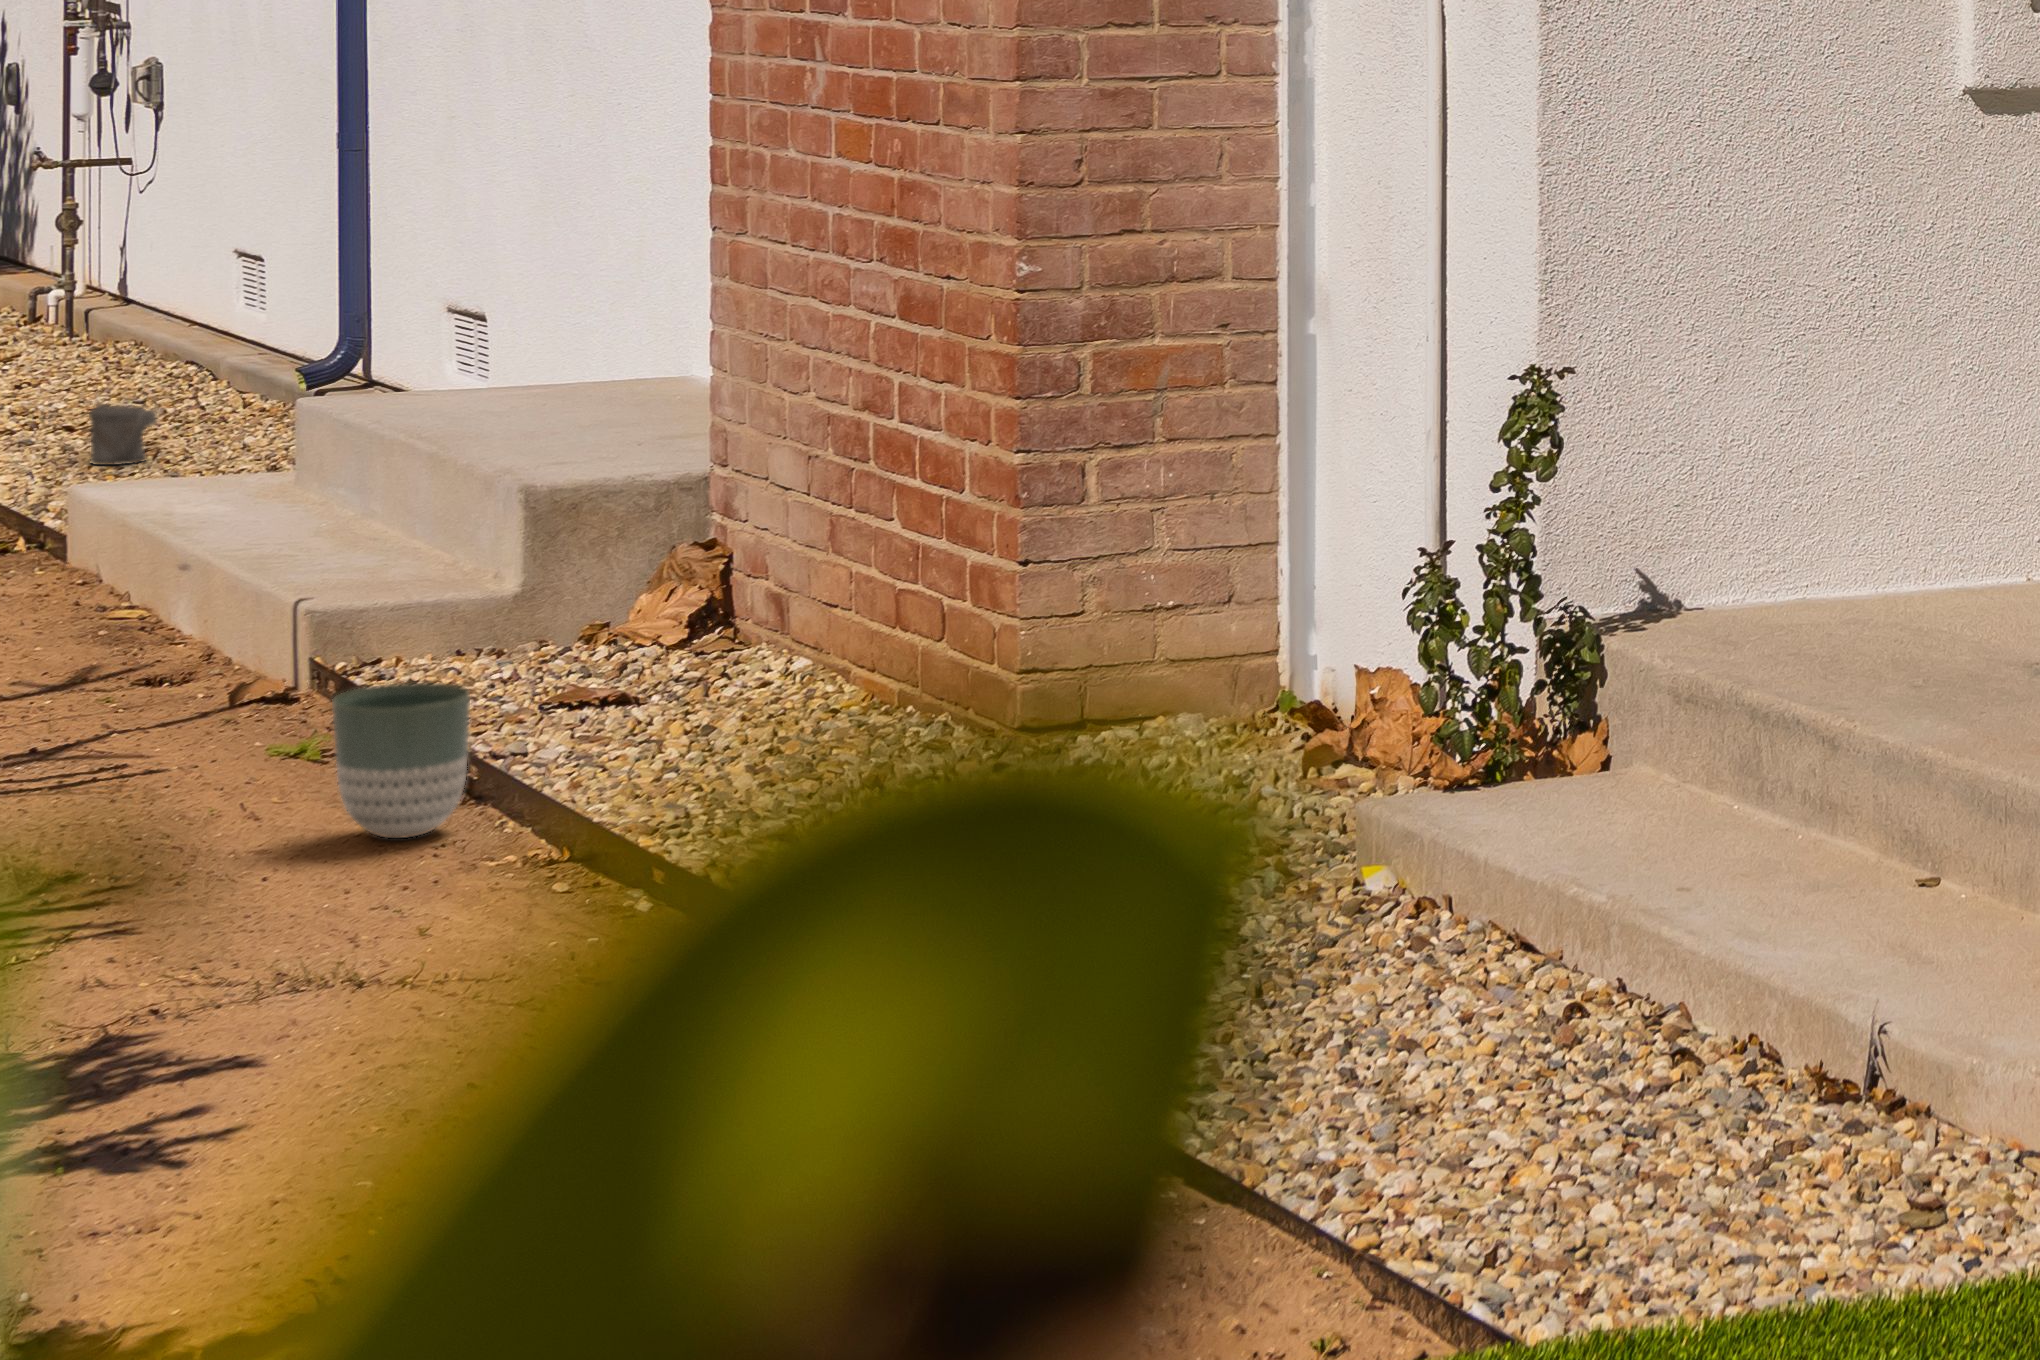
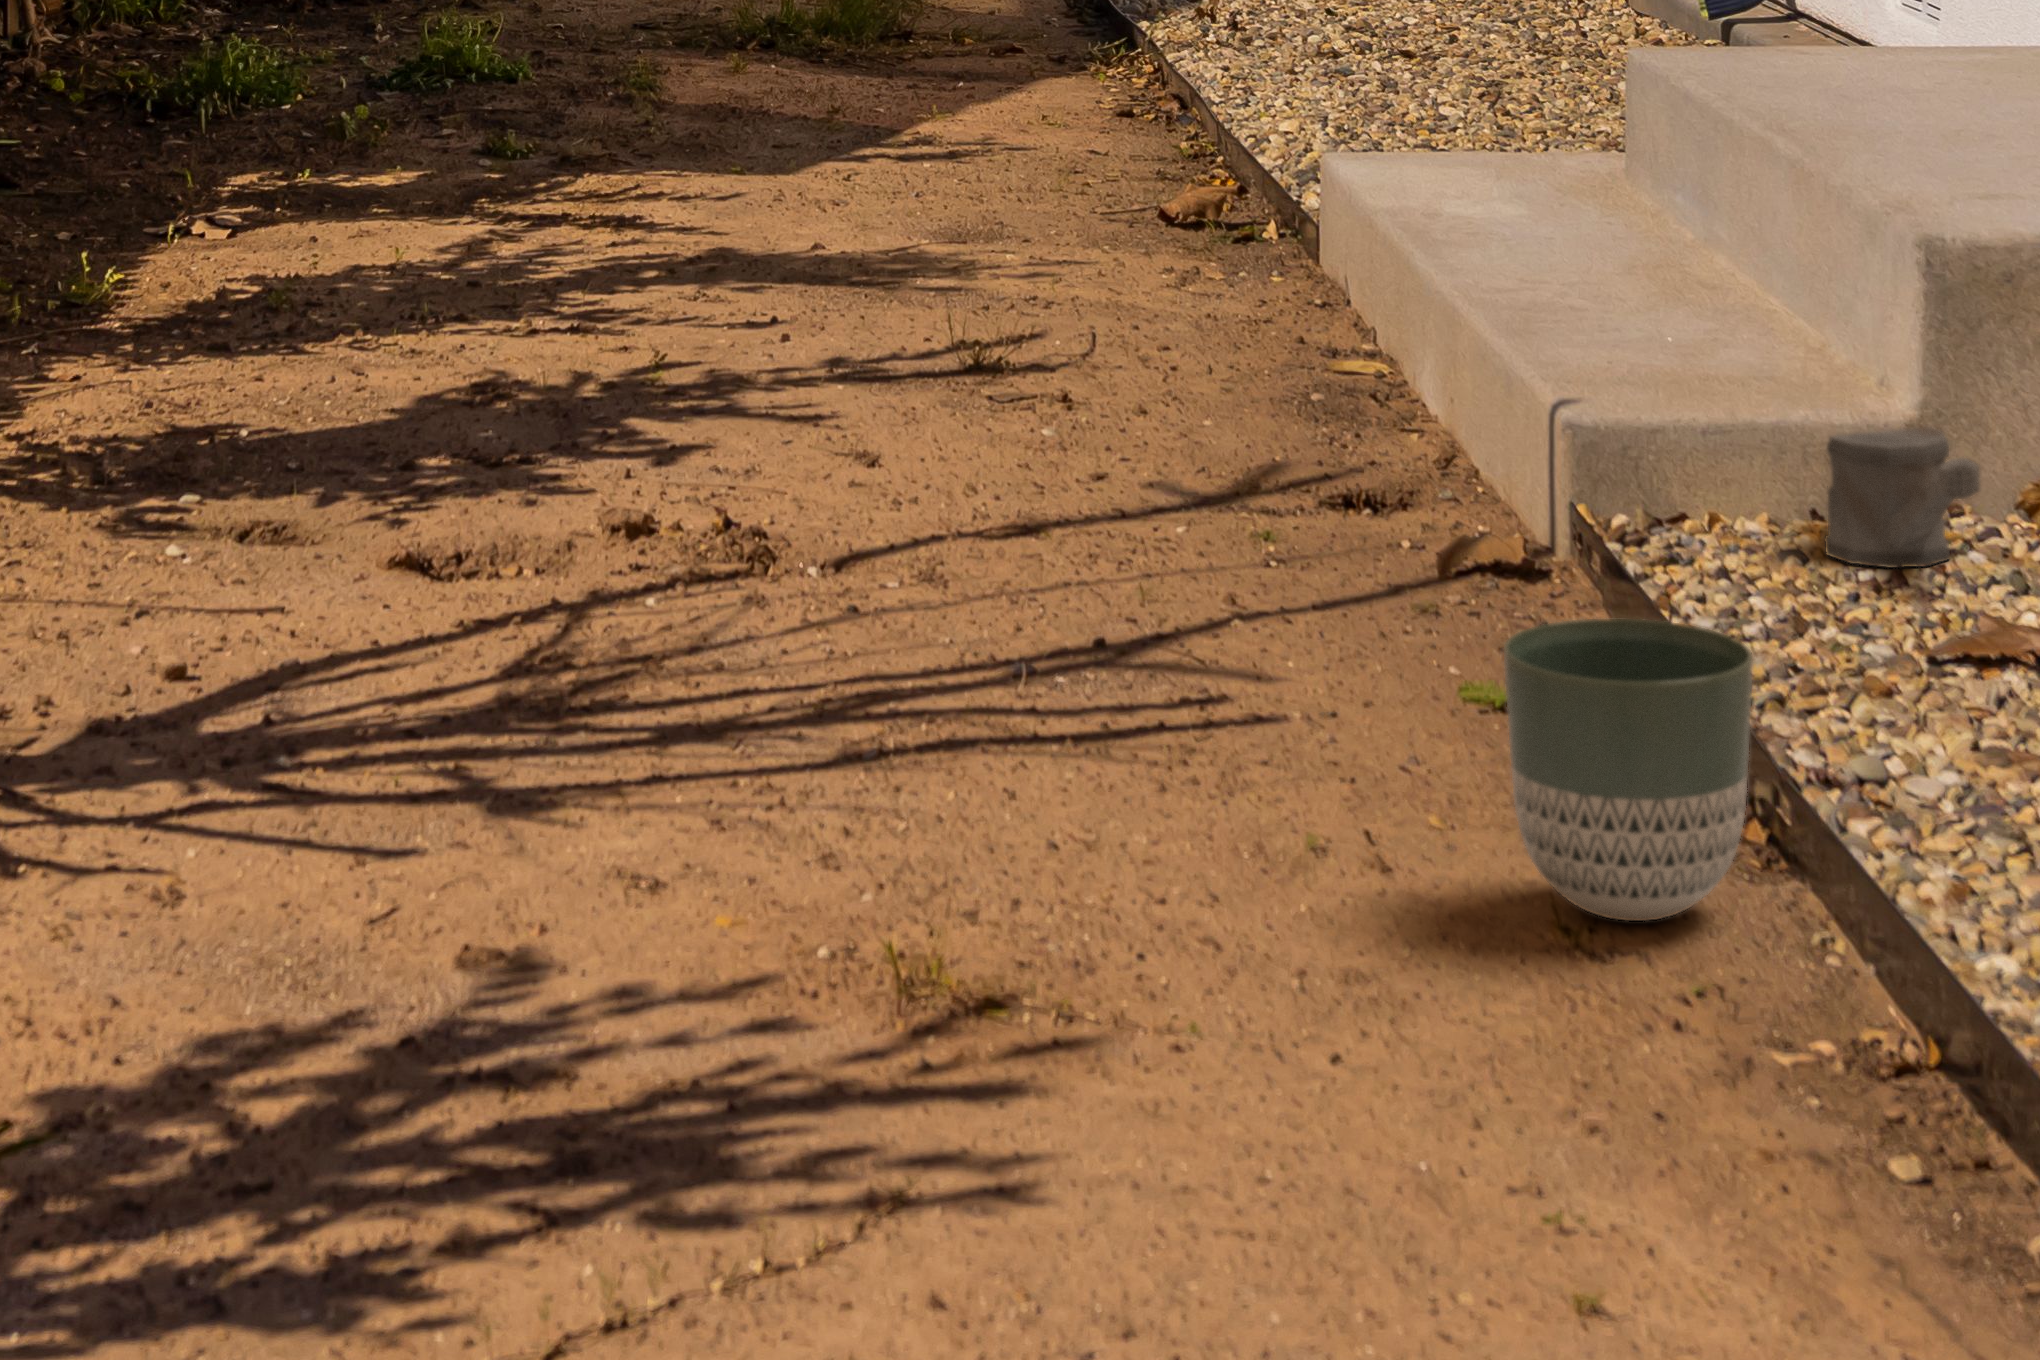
watering can: present [89,404,157,465] -> present [1825,425,1980,568]

